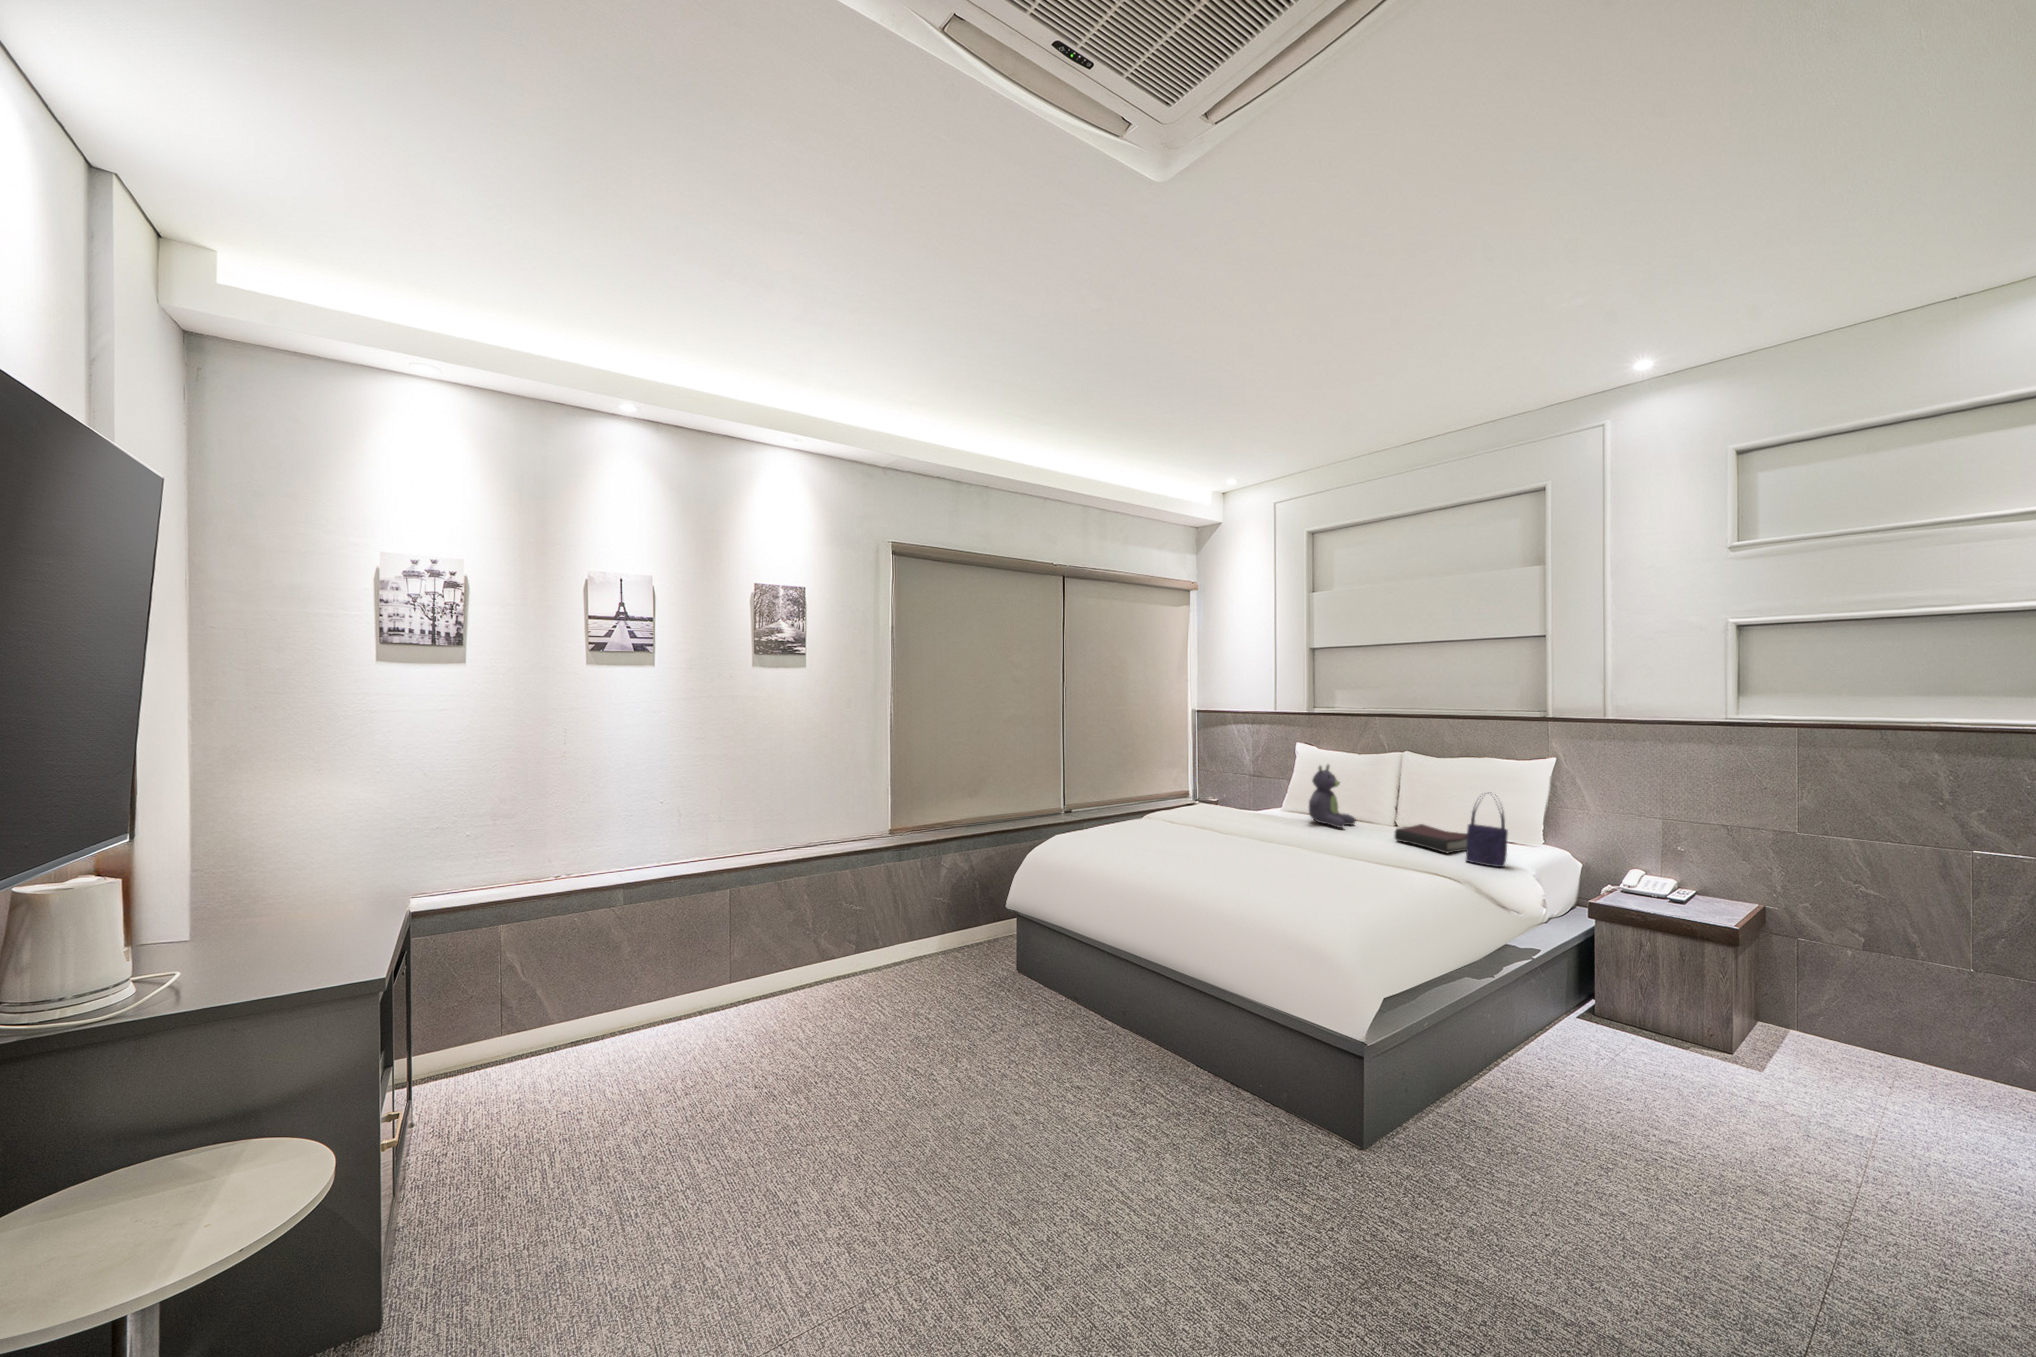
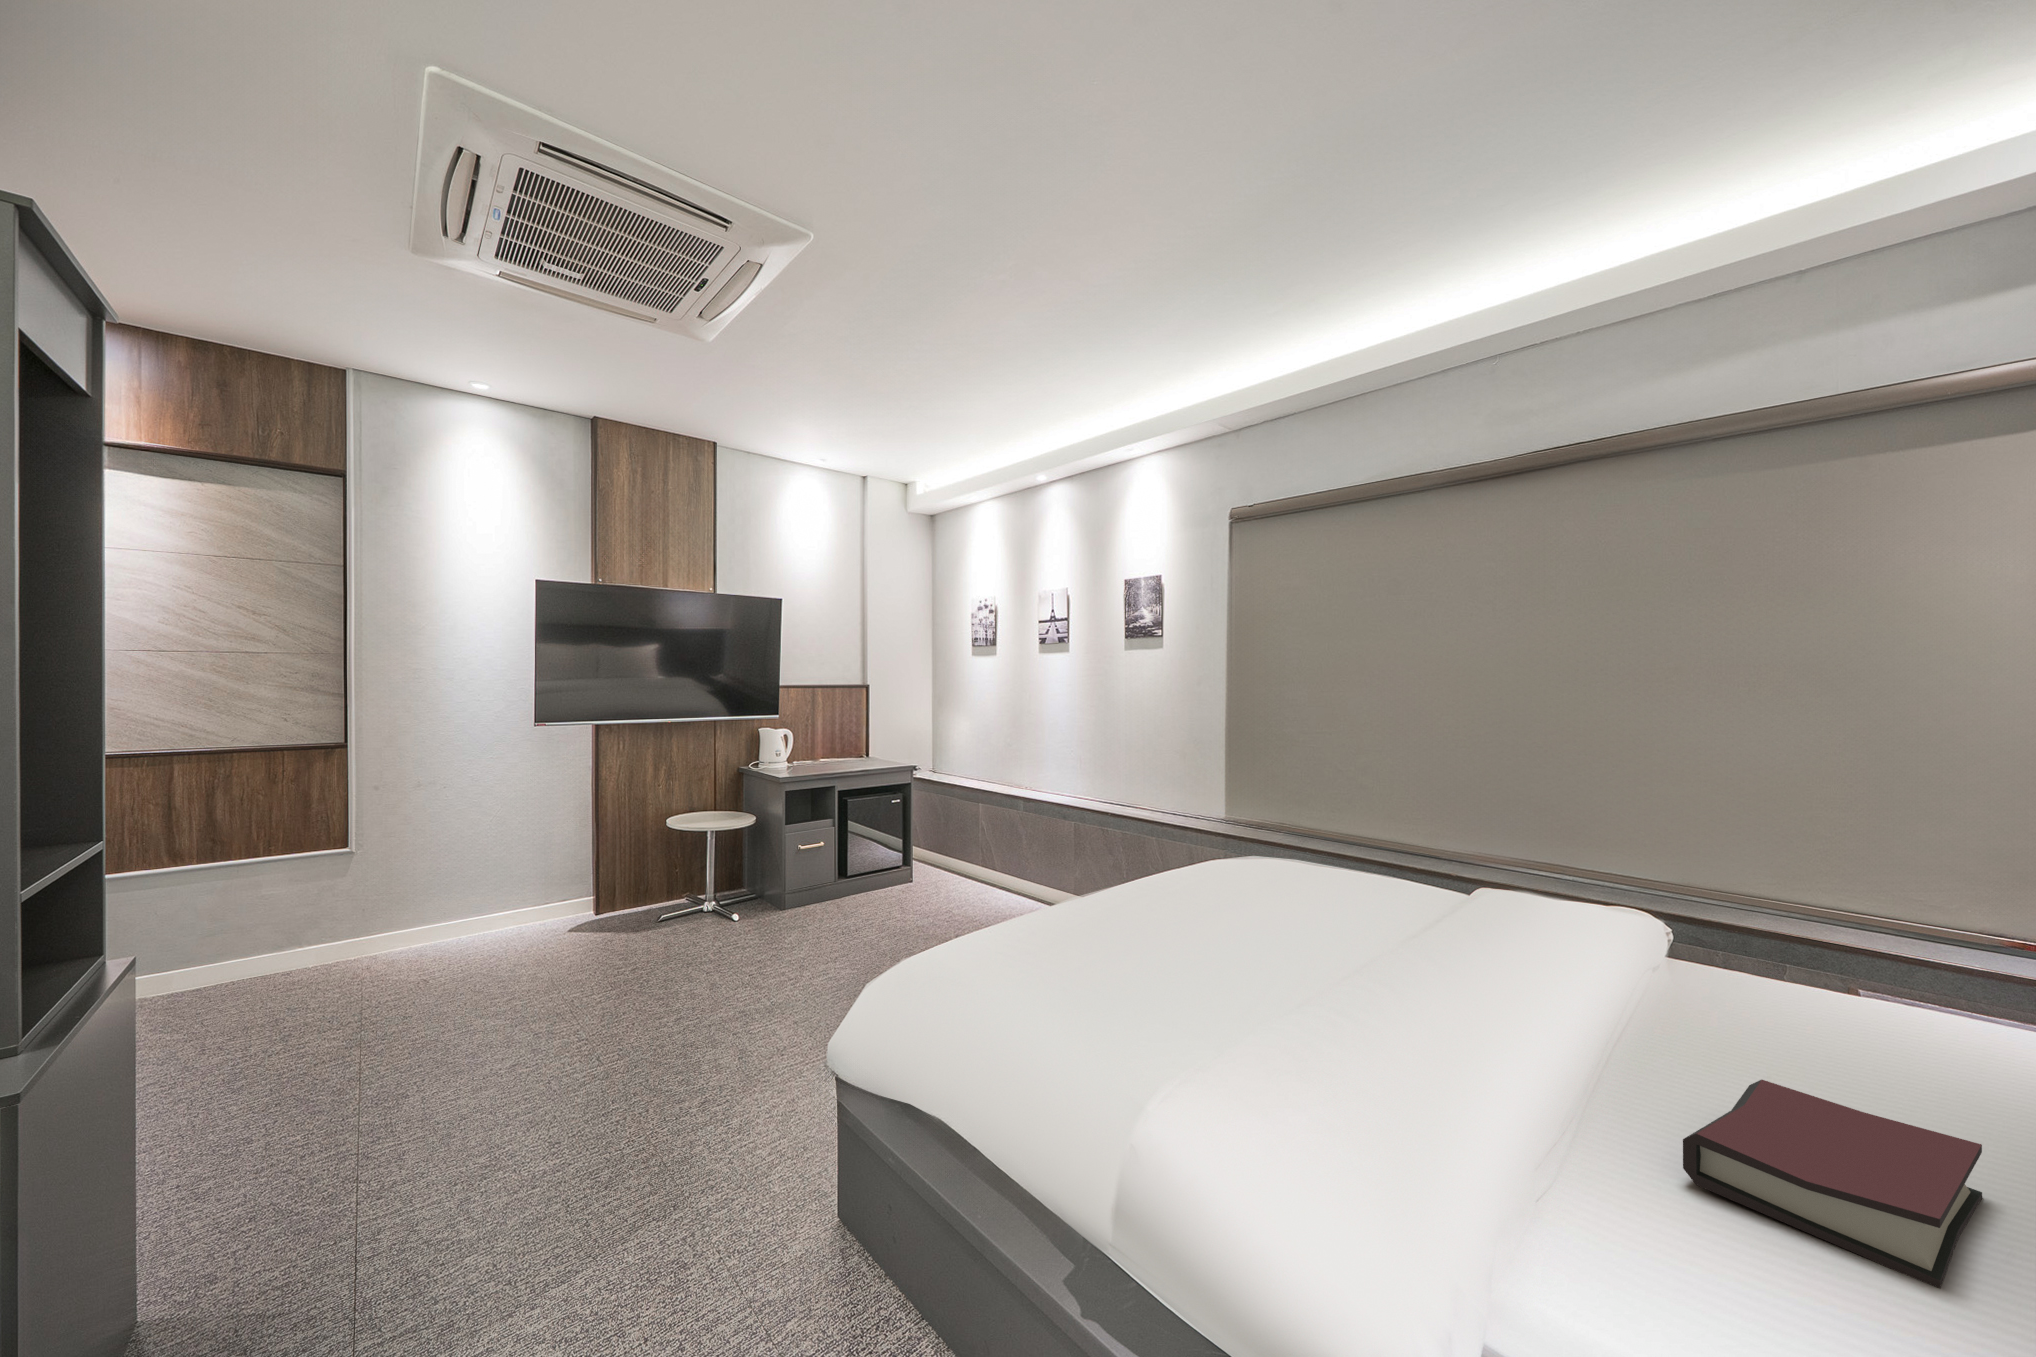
stuffed bear: present [1309,765,1356,828] -> none [1729,855,1952,1083]
tote bag: present [1466,793,1508,867] -> none [1615,961,1699,1289]

